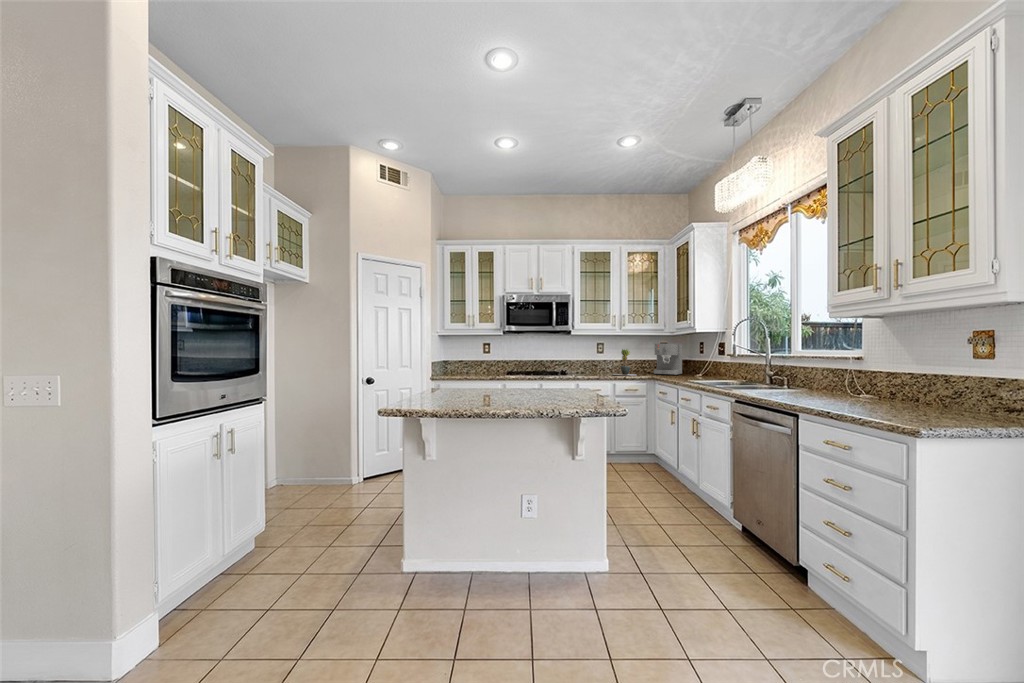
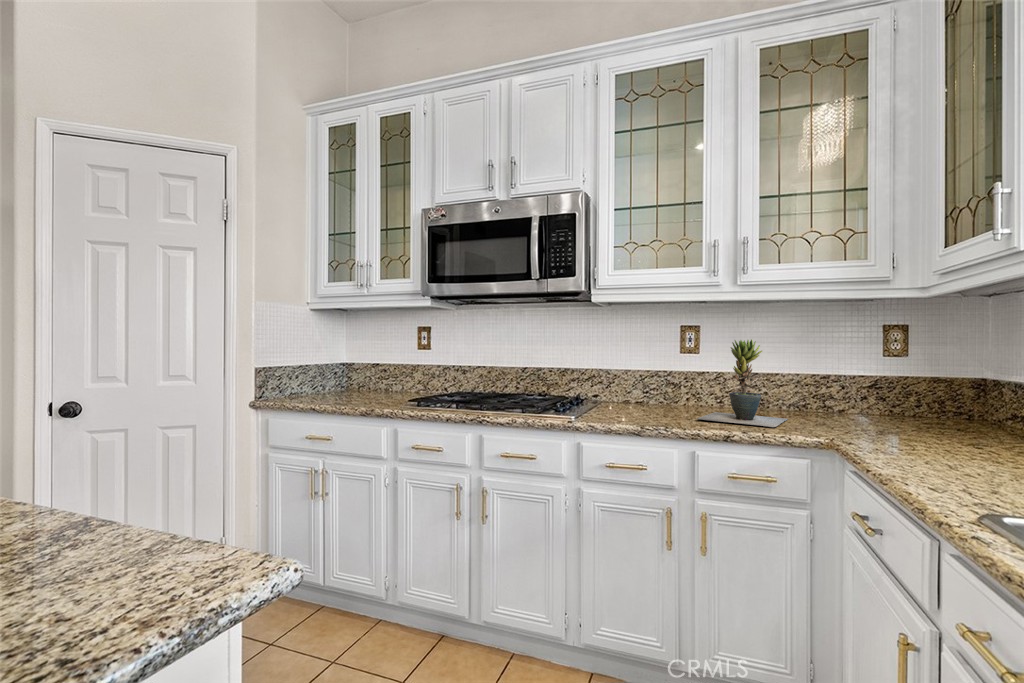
coffee maker: present [654,343,682,375] -> none [848,322,961,431]

